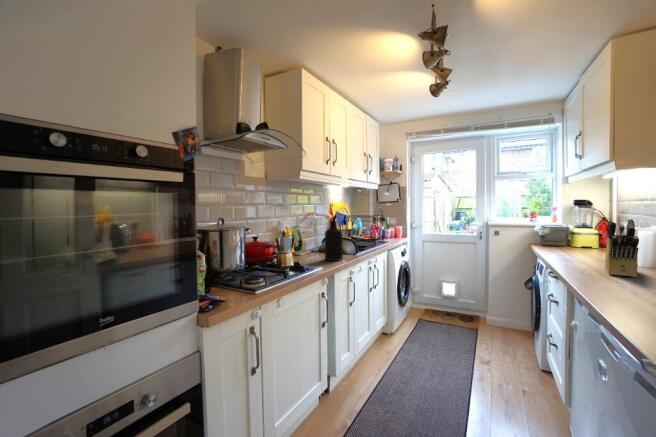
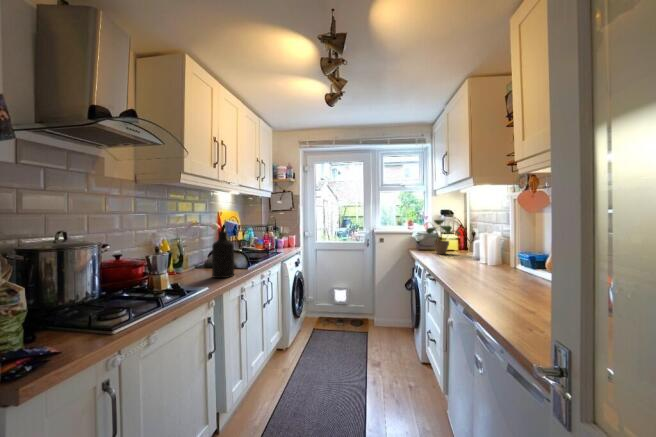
potted plant: none [549,210,603,251] -> present [426,220,461,254]
knife block: present [605,219,639,277] -> none [467,227,493,275]

